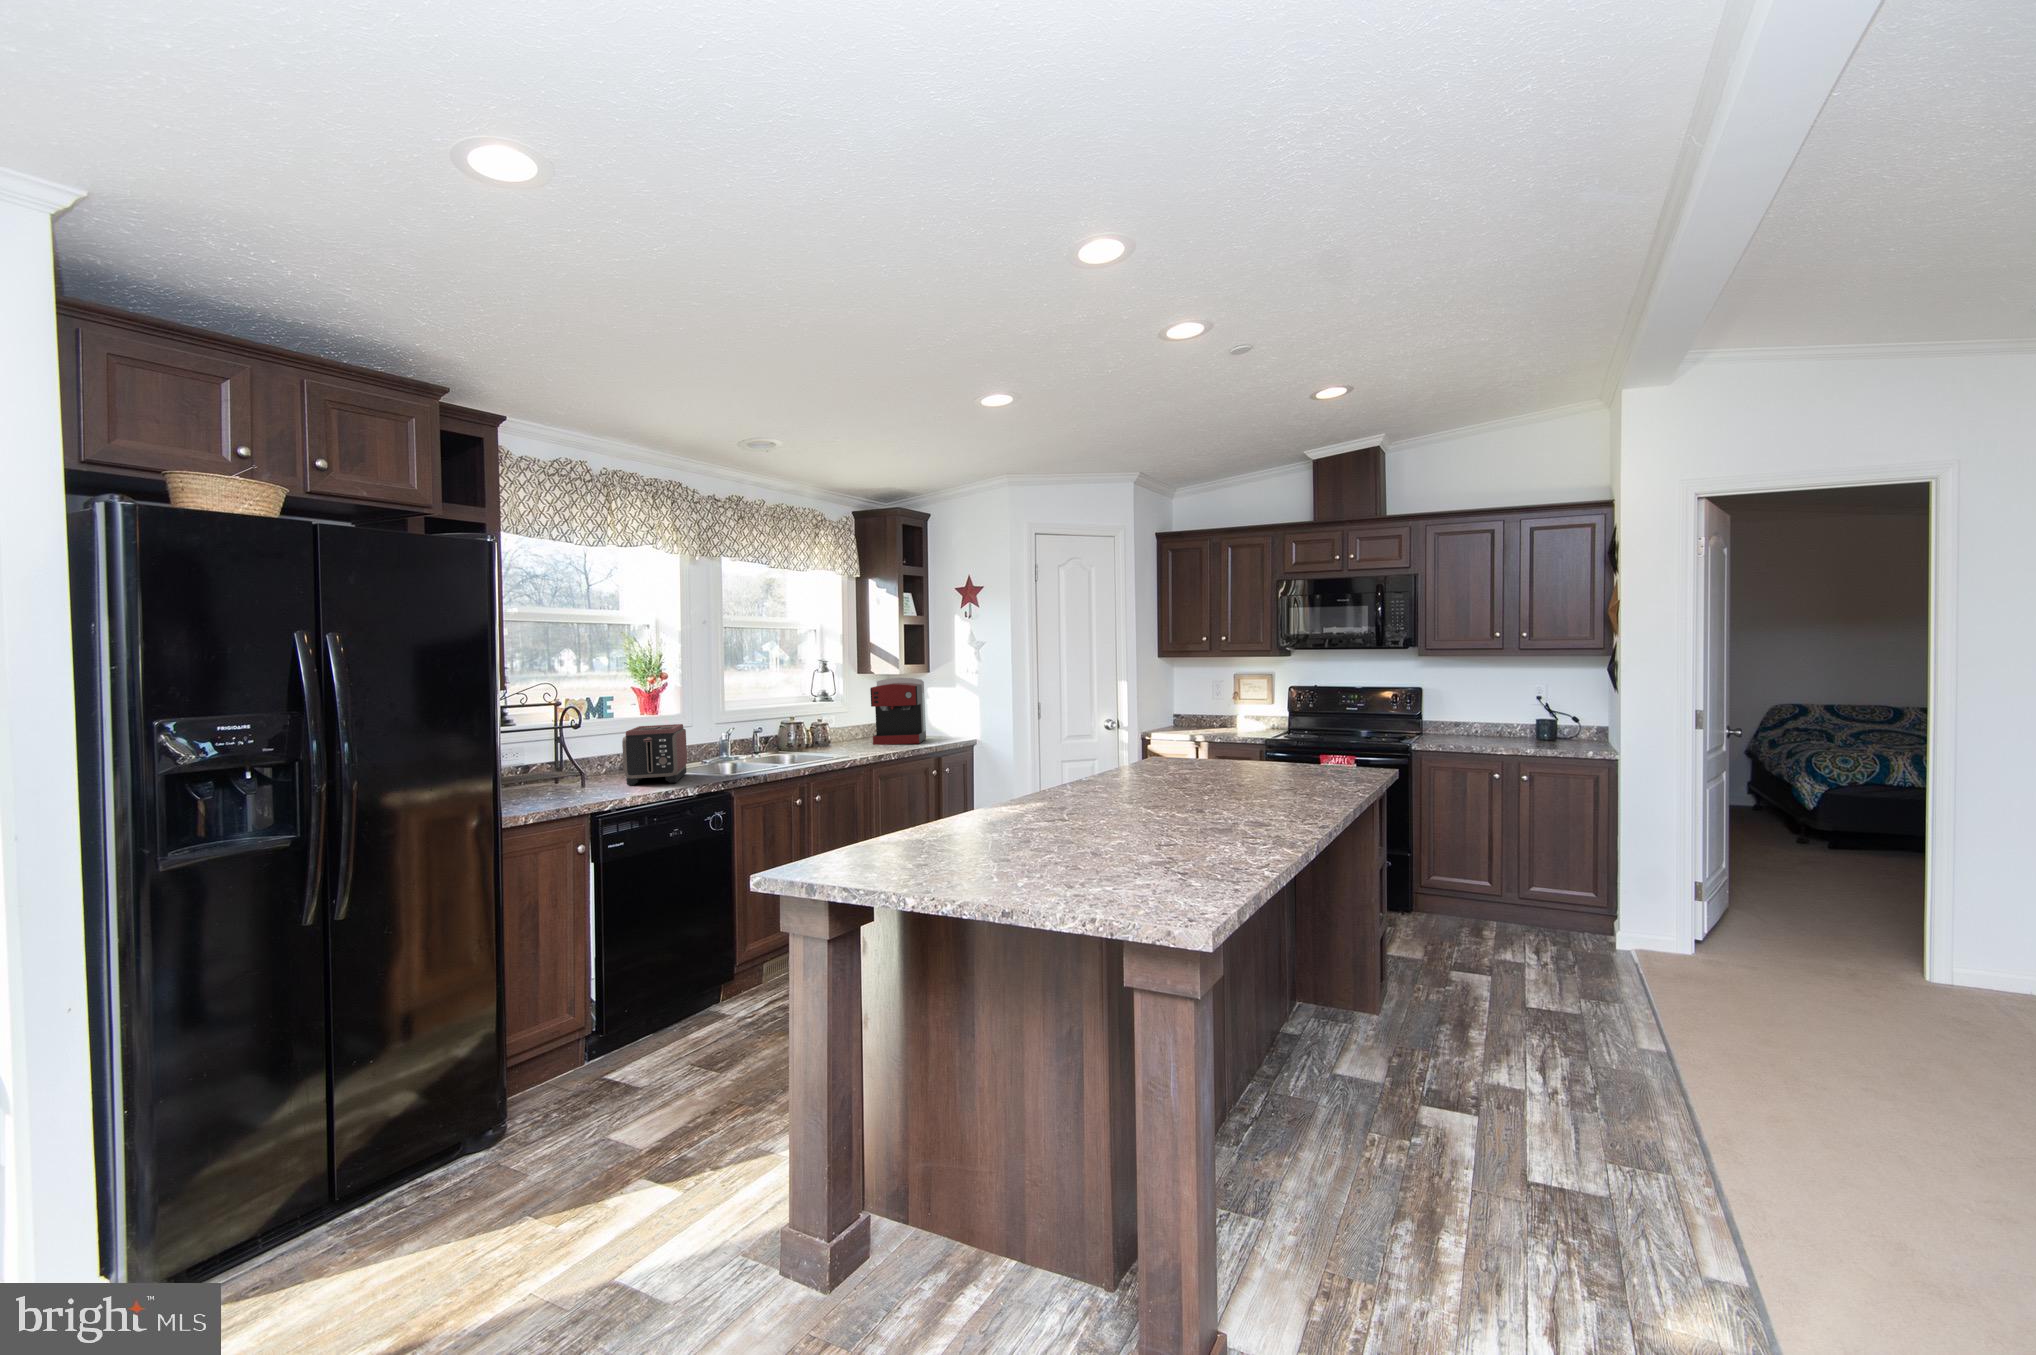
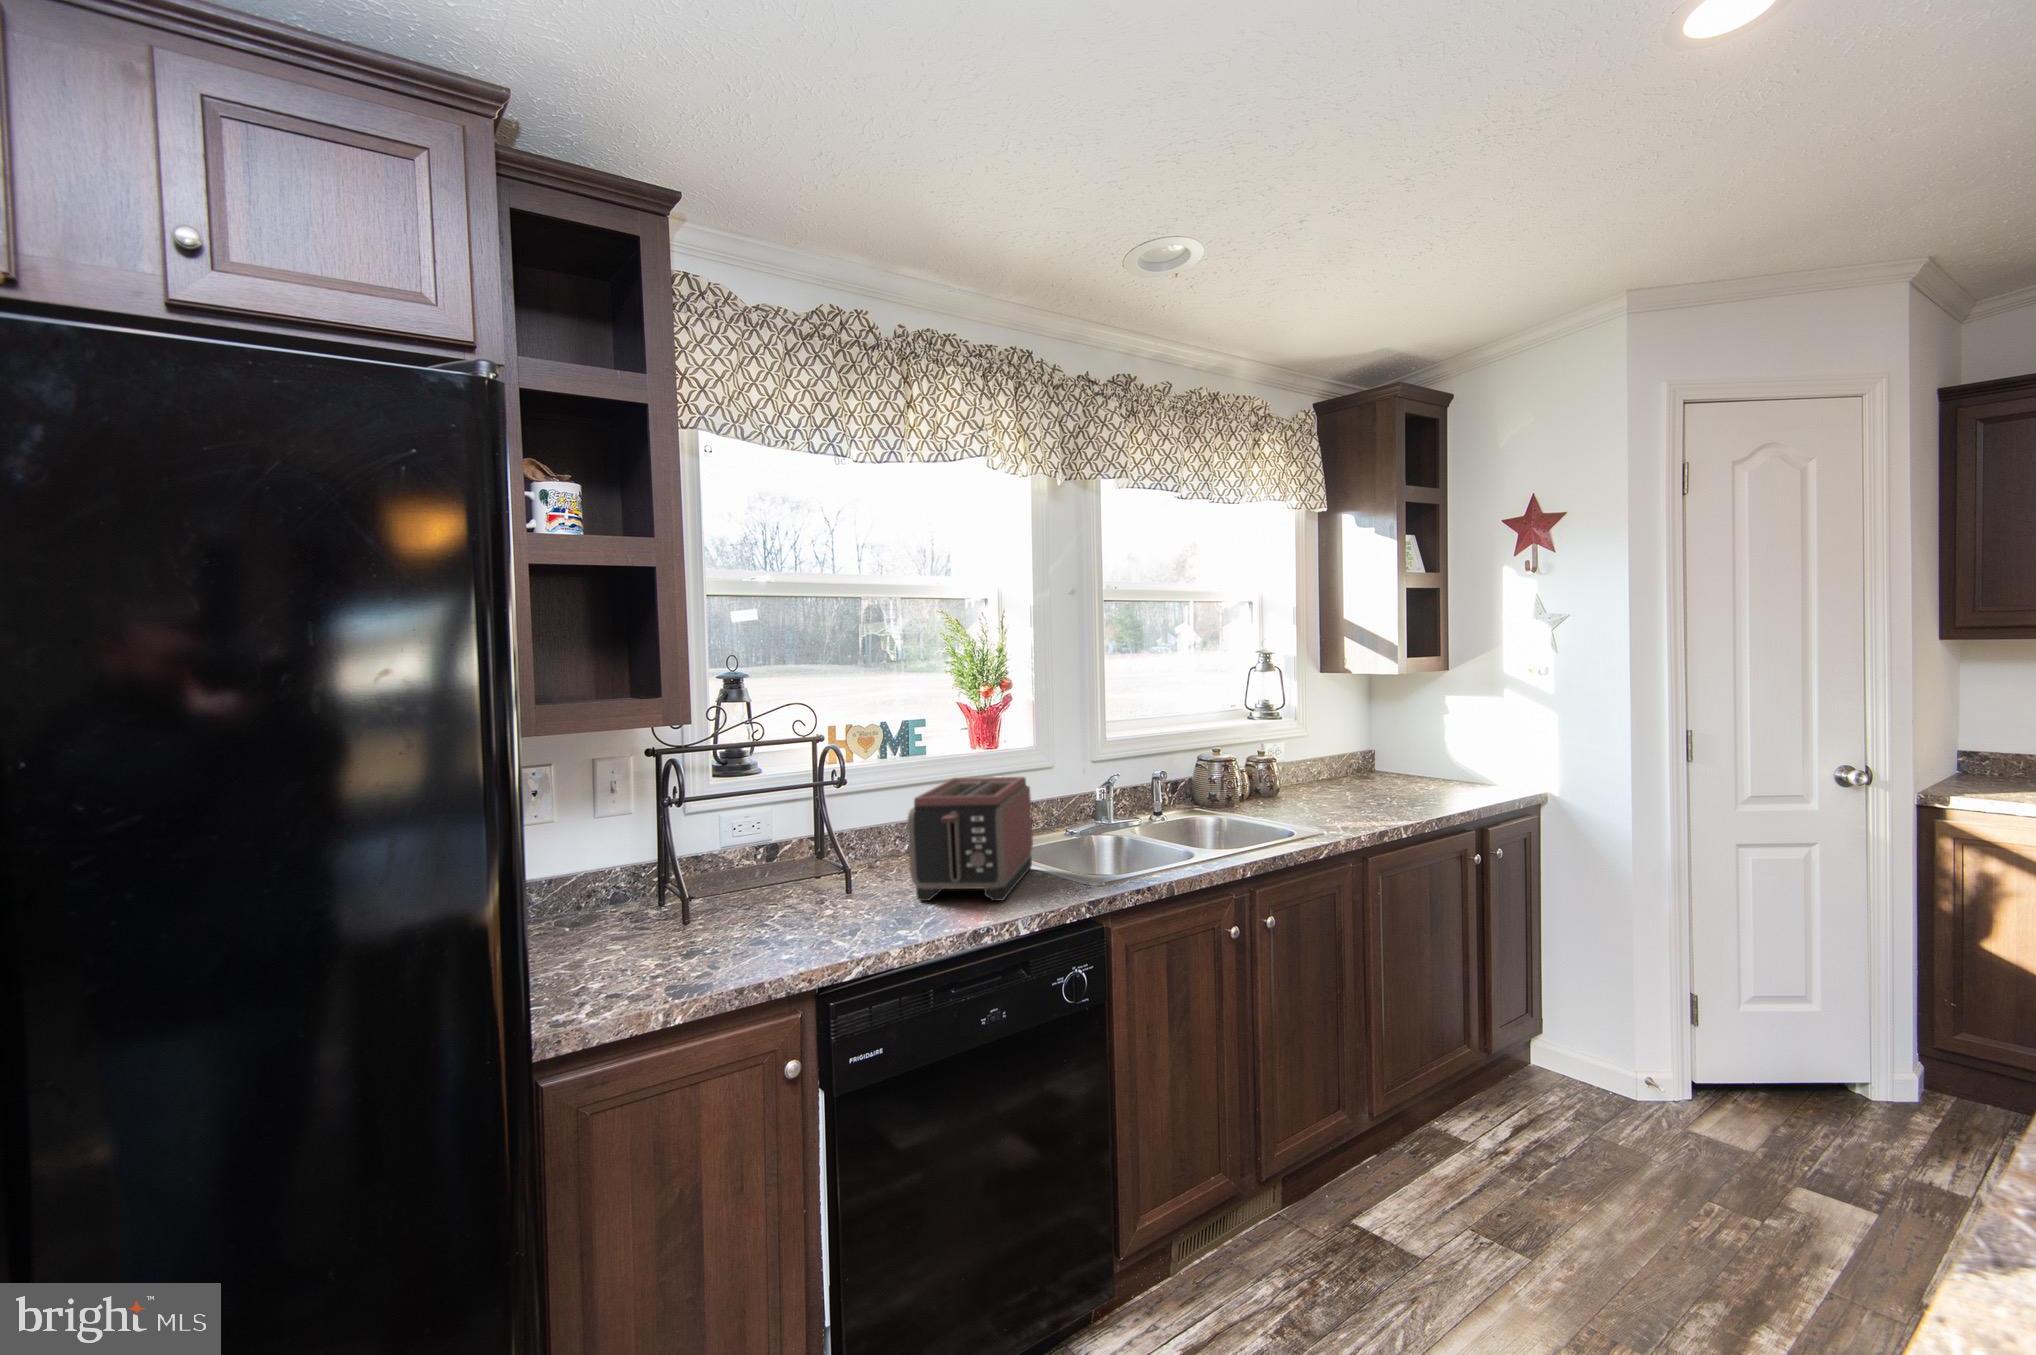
coffee maker: present [870,678,926,745] -> none [1353,680,1450,800]

